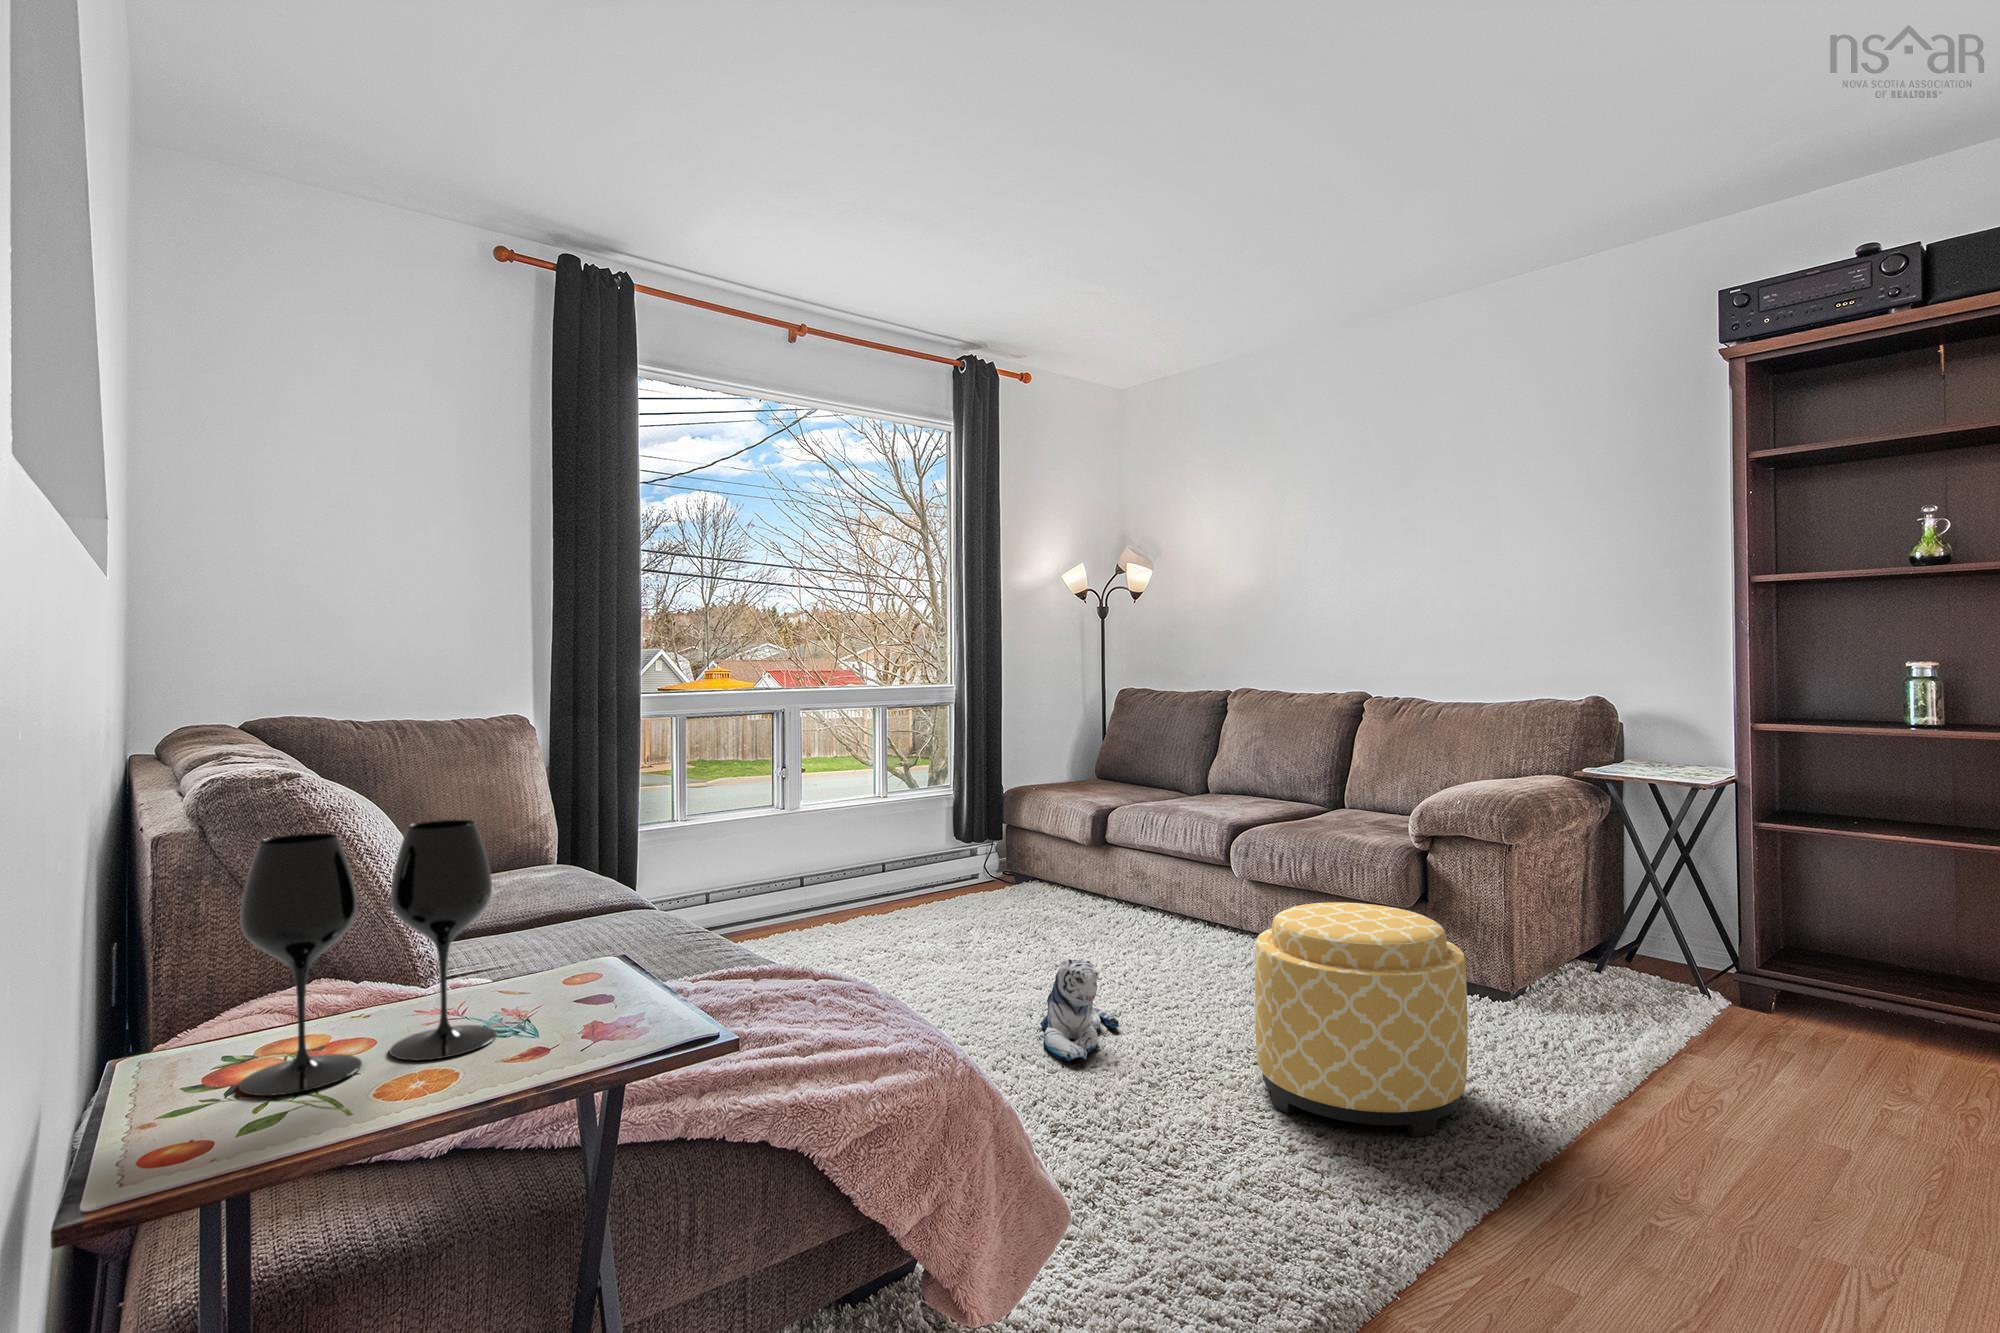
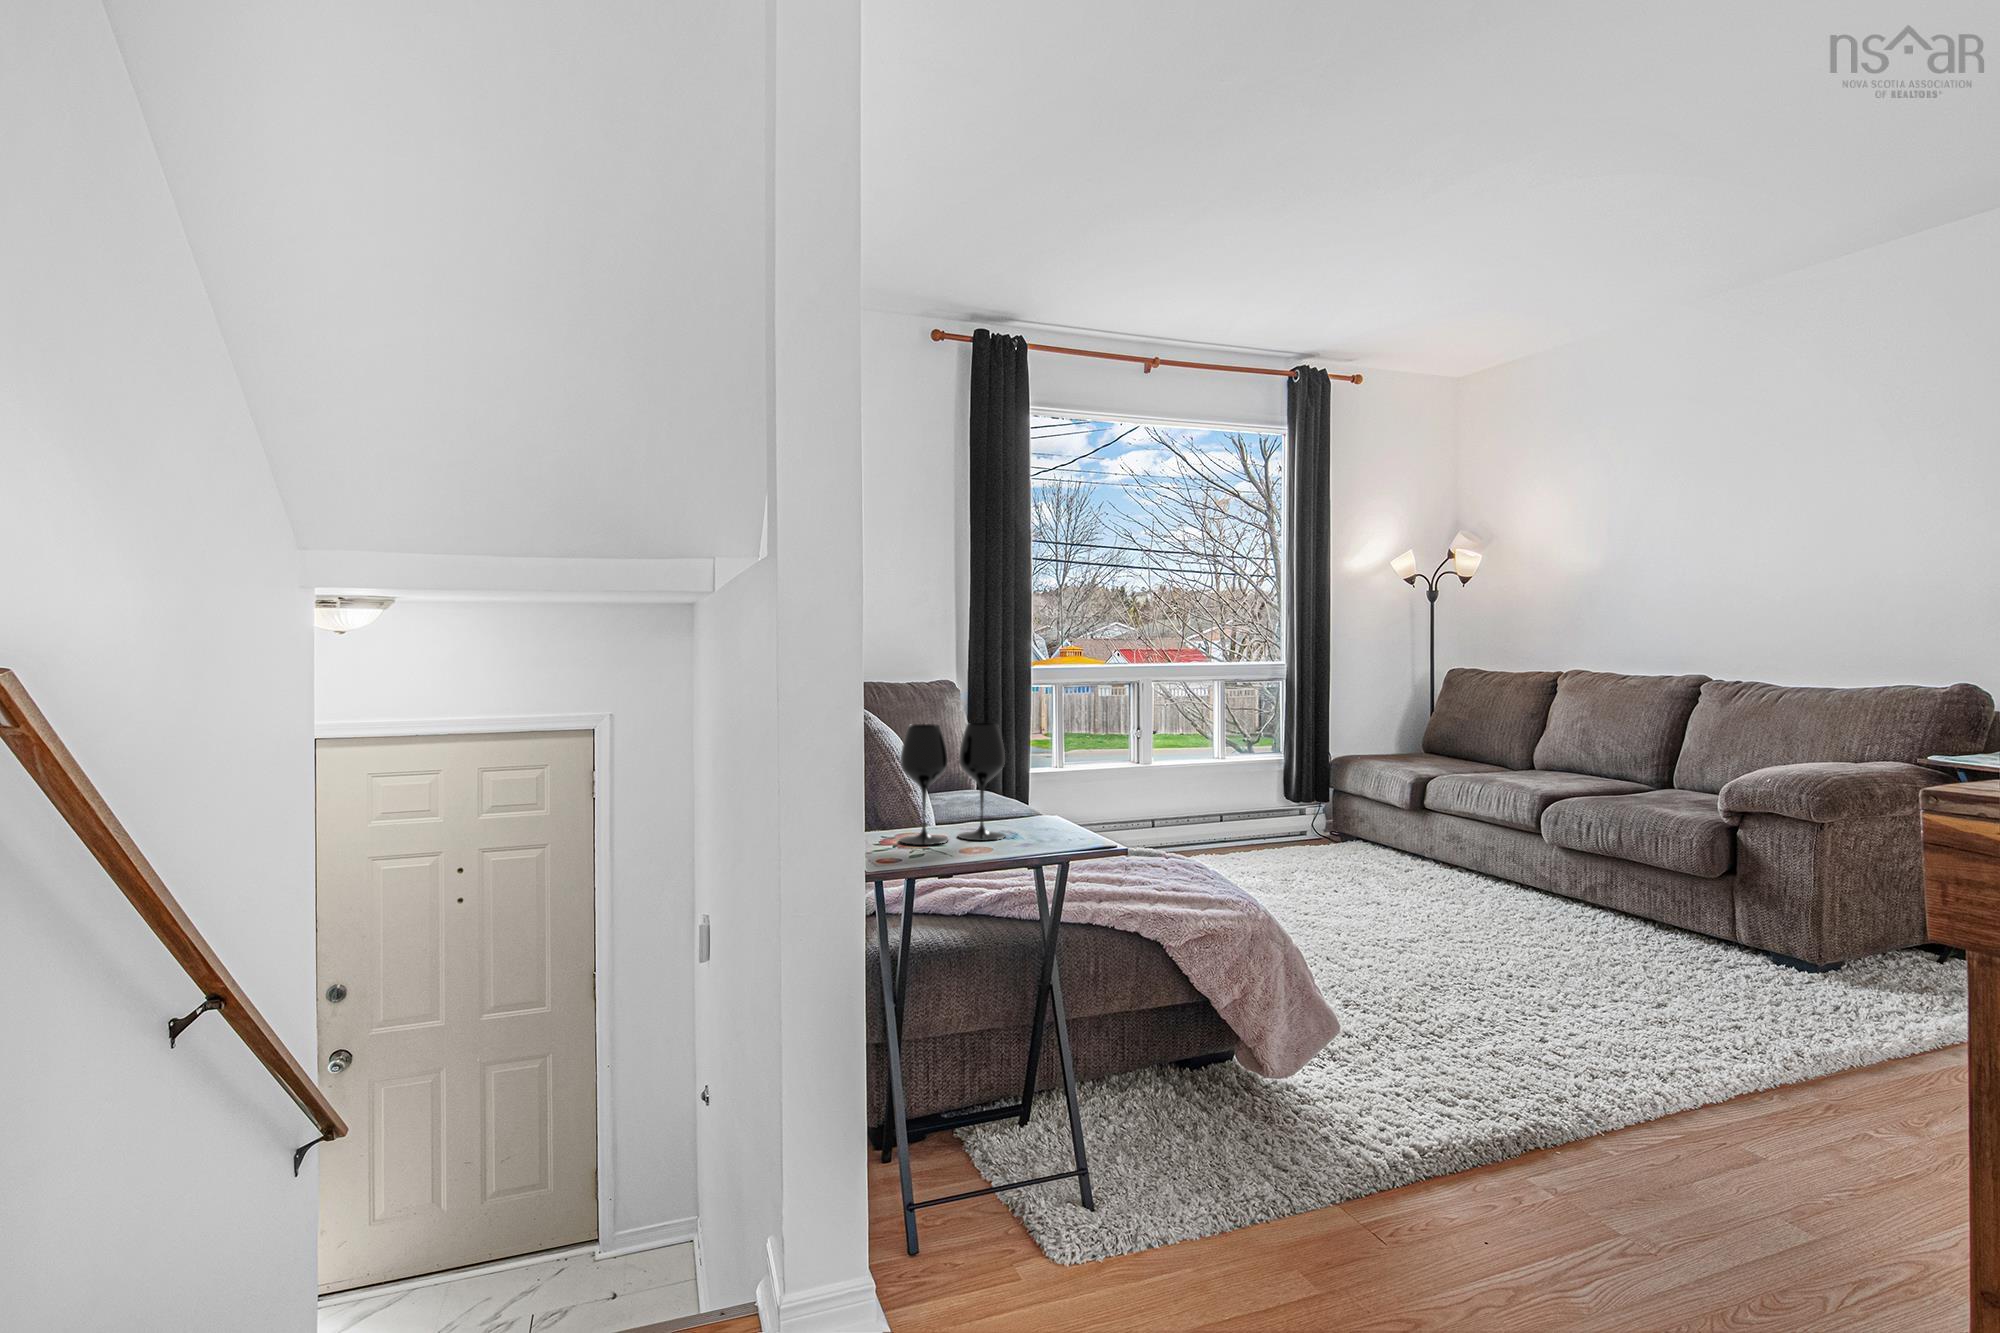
ottoman: present [1255,902,1468,1137] -> none [1527,854,1724,1045]
plush toy: present [1040,959,1119,1061] -> none [1345,887,1414,967]

